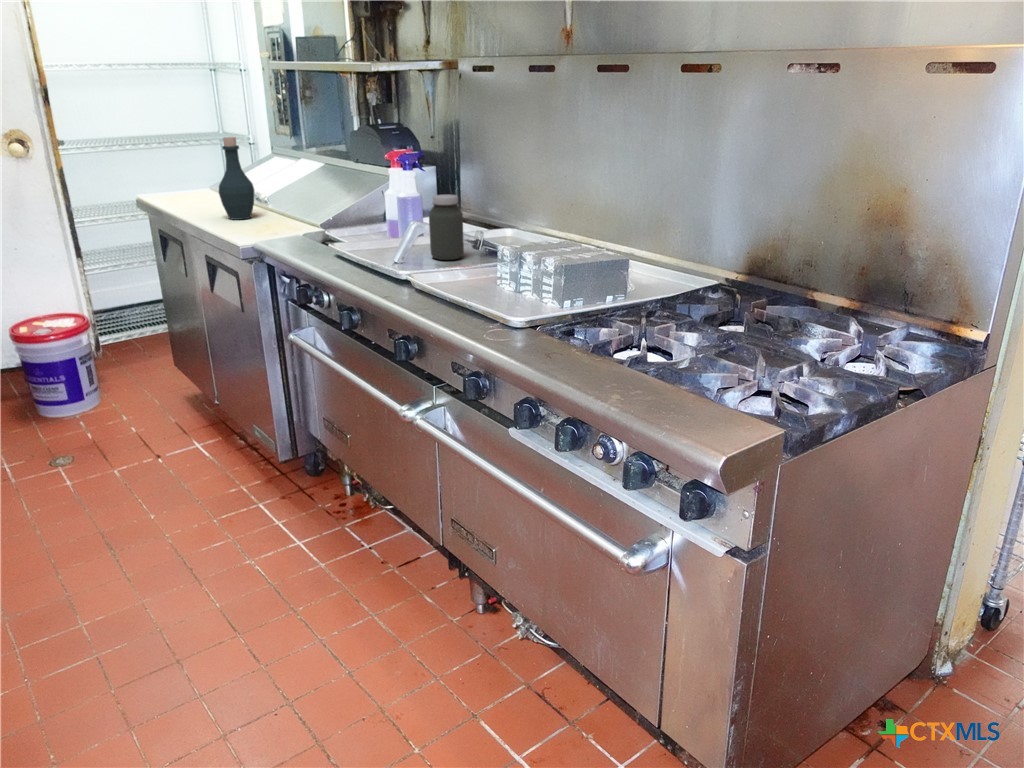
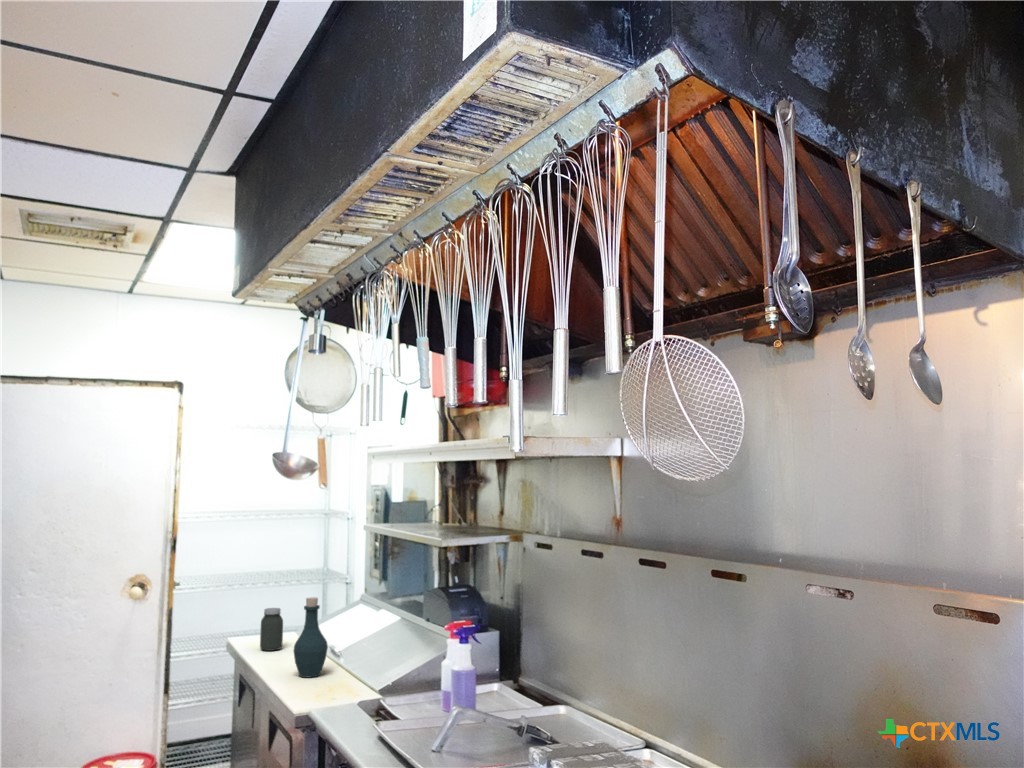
jar: present [429,195,464,260] -> present [260,608,283,651]

